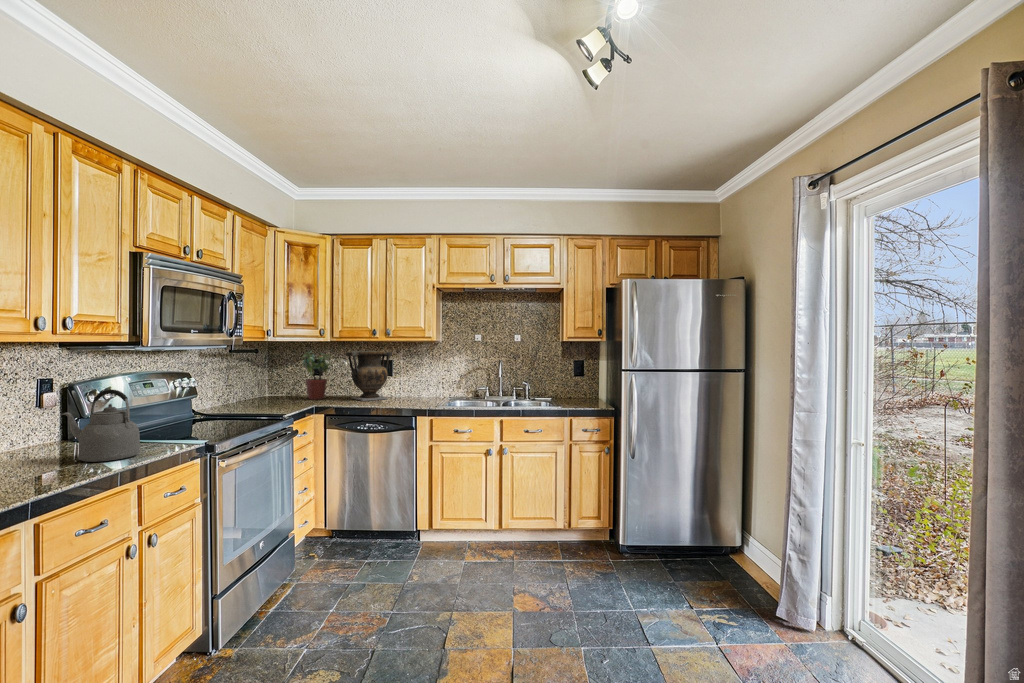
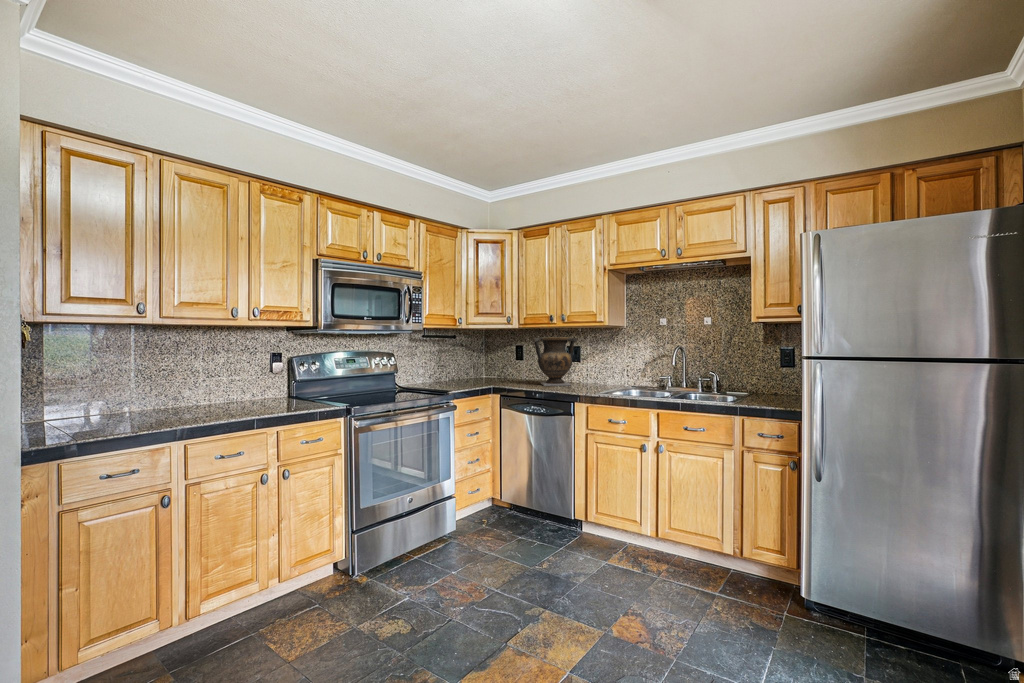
potted plant: present [302,352,330,400] -> none [497,337,524,383]
kettle: present [61,390,140,462] -> none [276,361,313,408]

